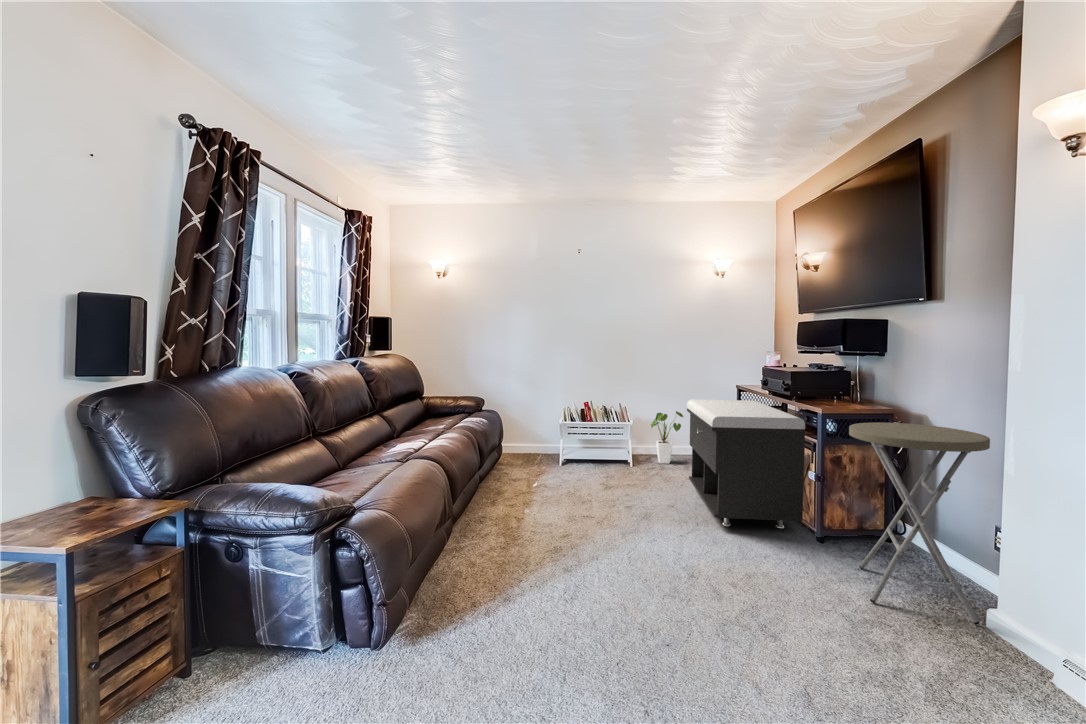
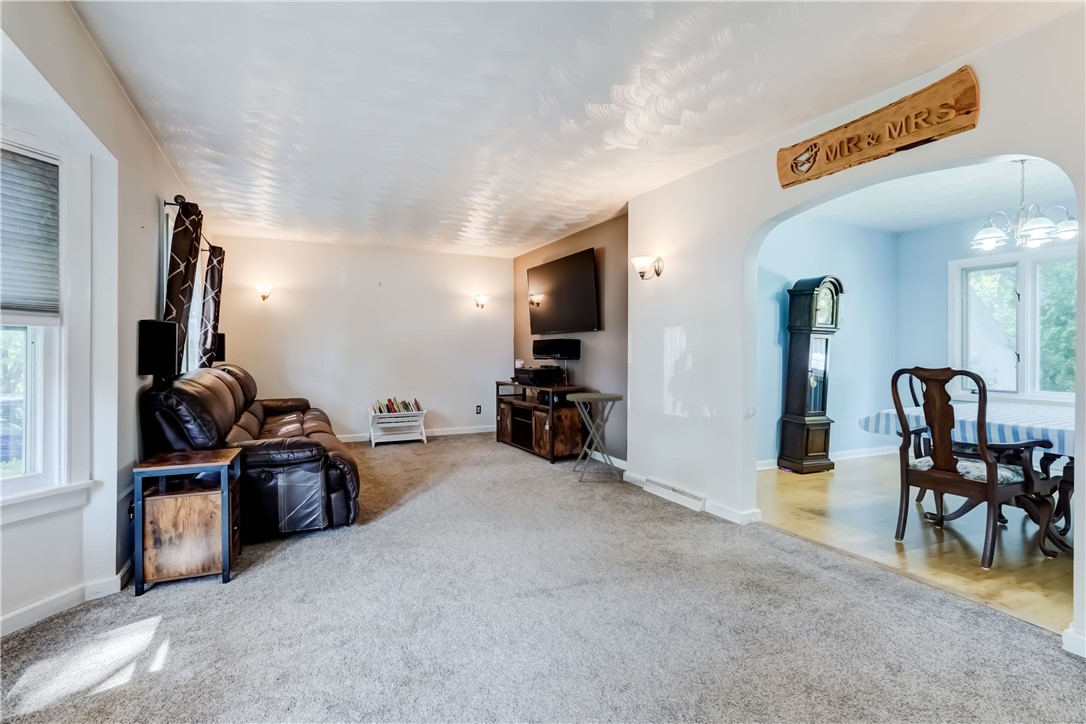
storage bench: present [687,400,805,529] -> none [469,390,543,465]
house plant: present [651,411,683,464] -> none [437,402,460,440]

